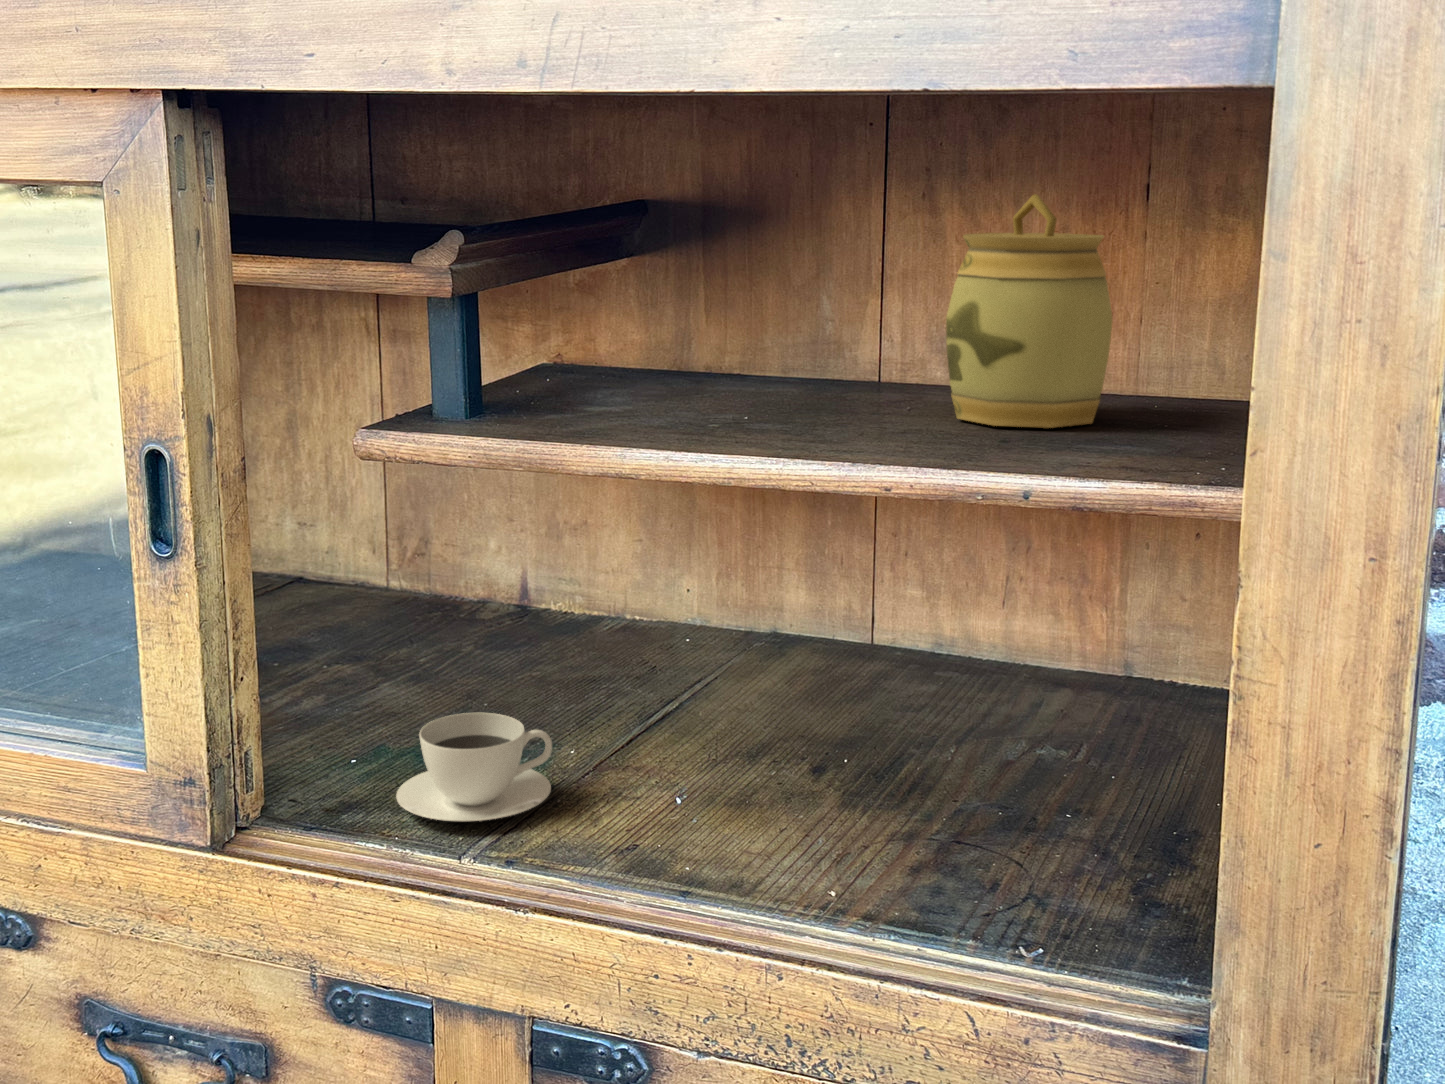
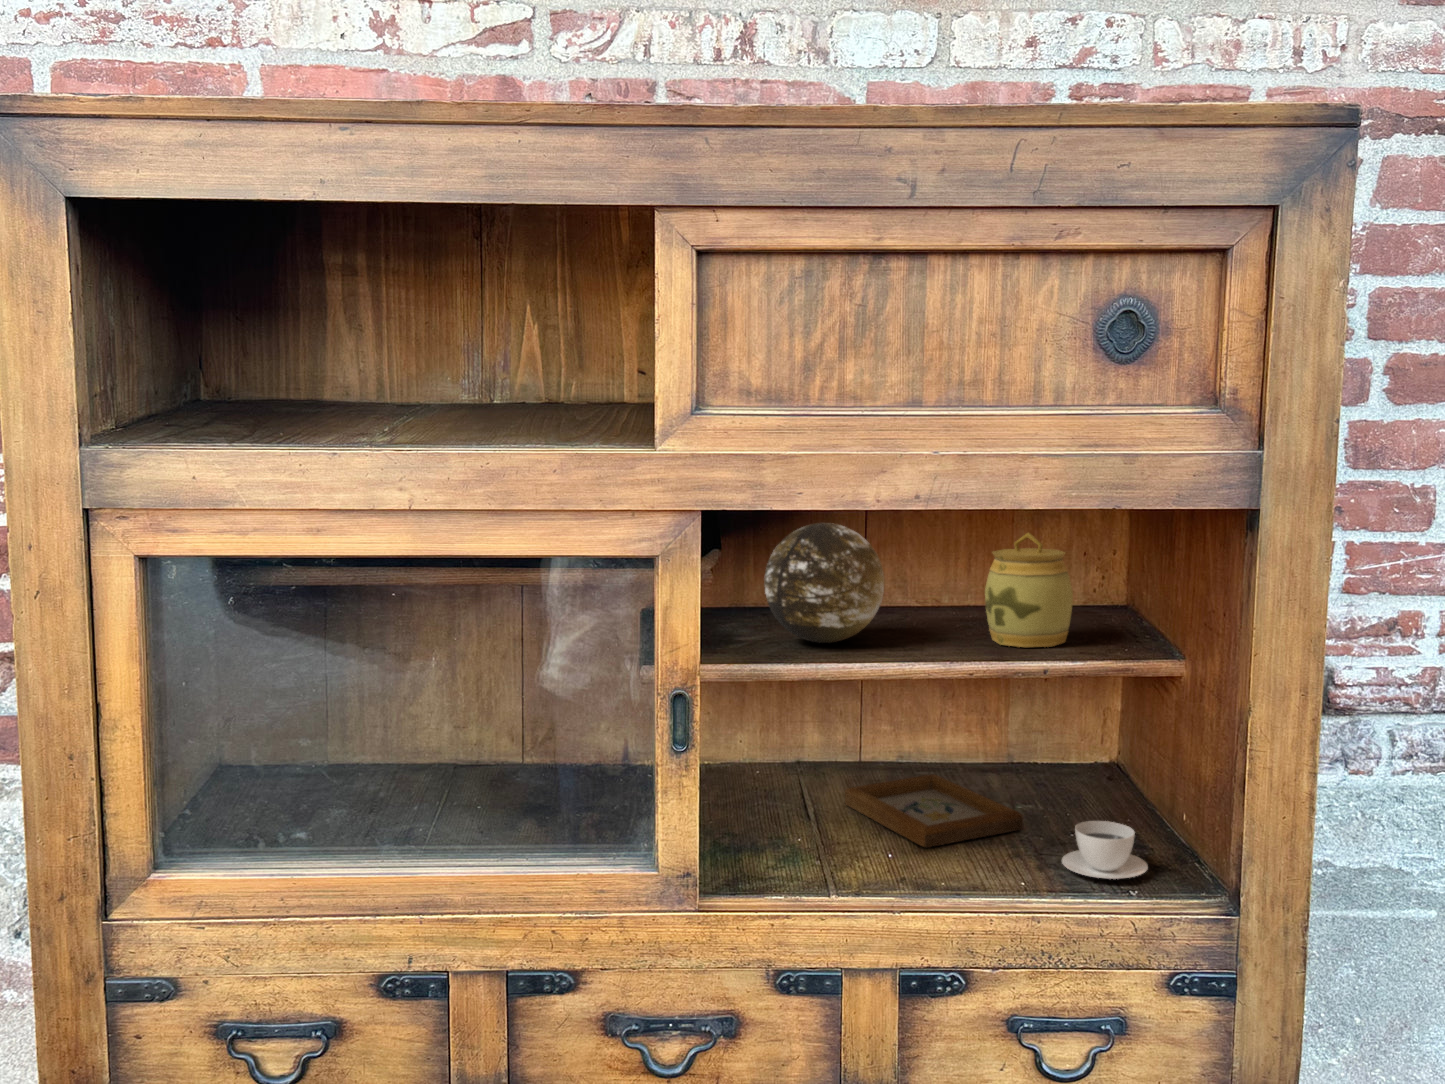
decorative orb: none [550,170,773,396] -> present [764,523,884,643]
picture frame: none [694,657,951,790] -> present [844,774,1023,847]
teacup: present [396,713,552,821] -> present [1062,821,1148,879]

